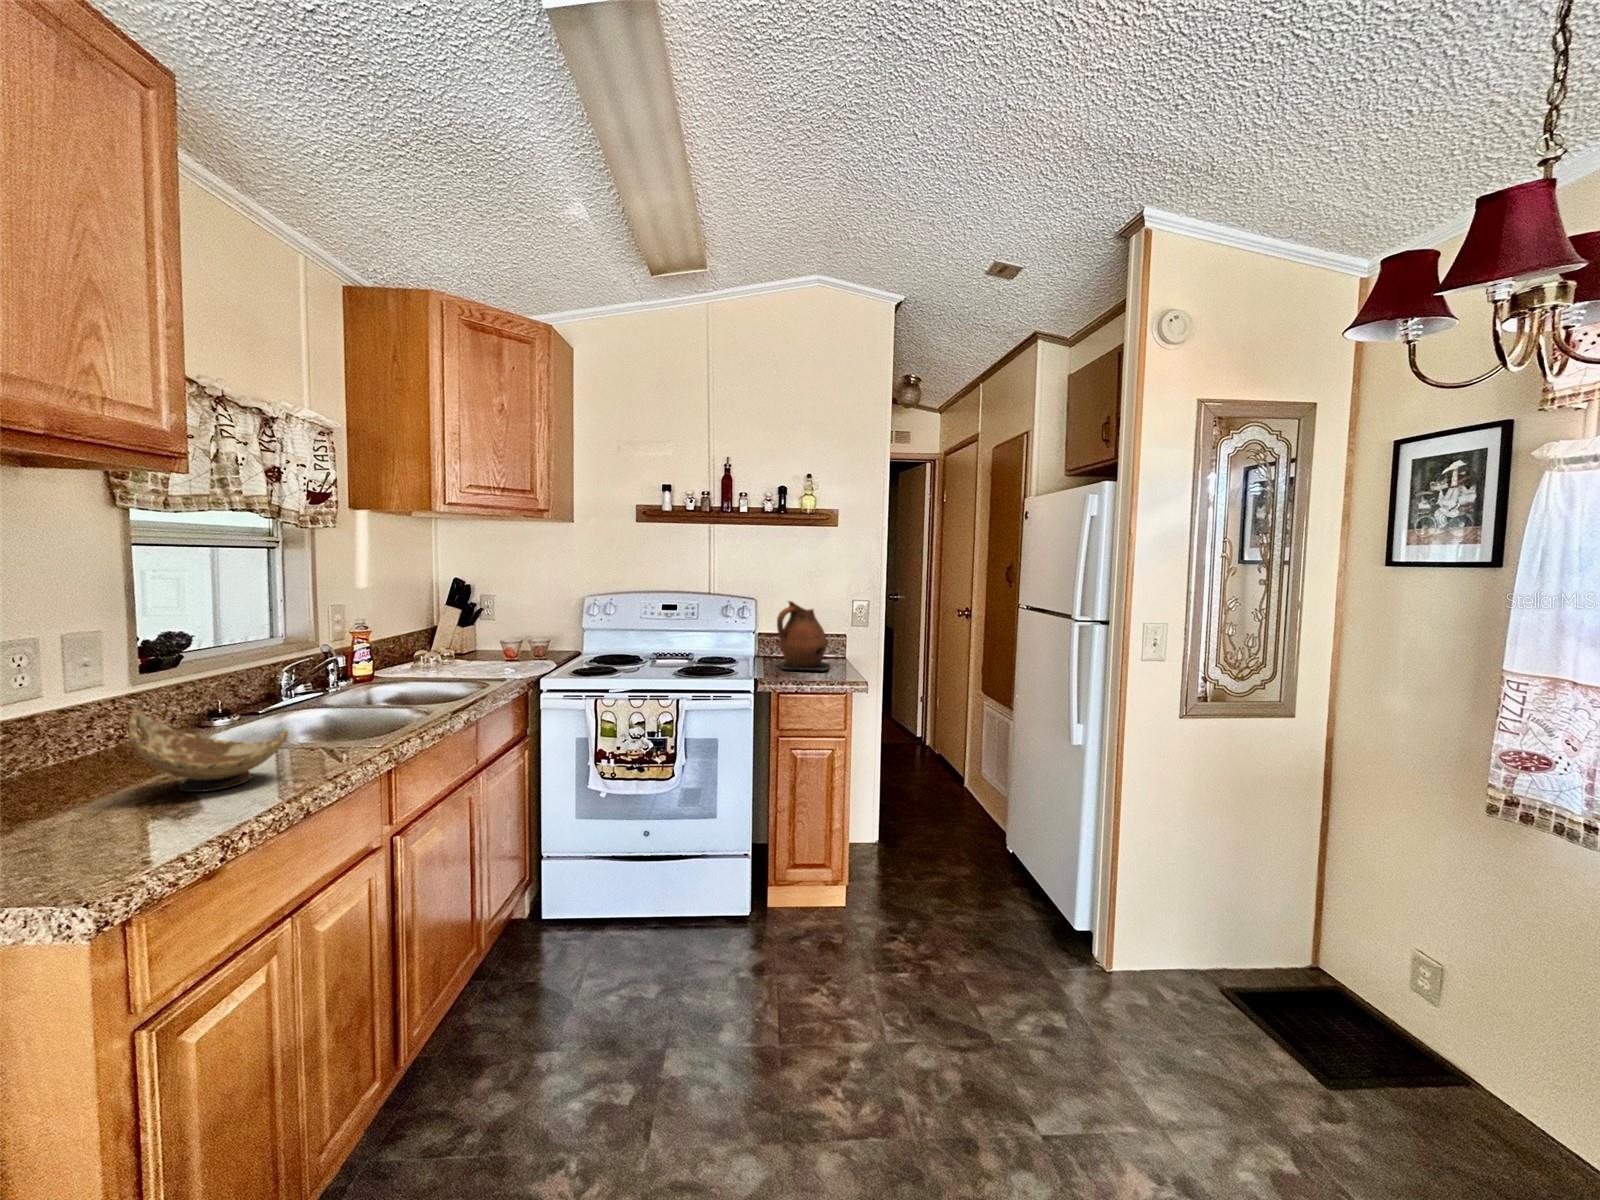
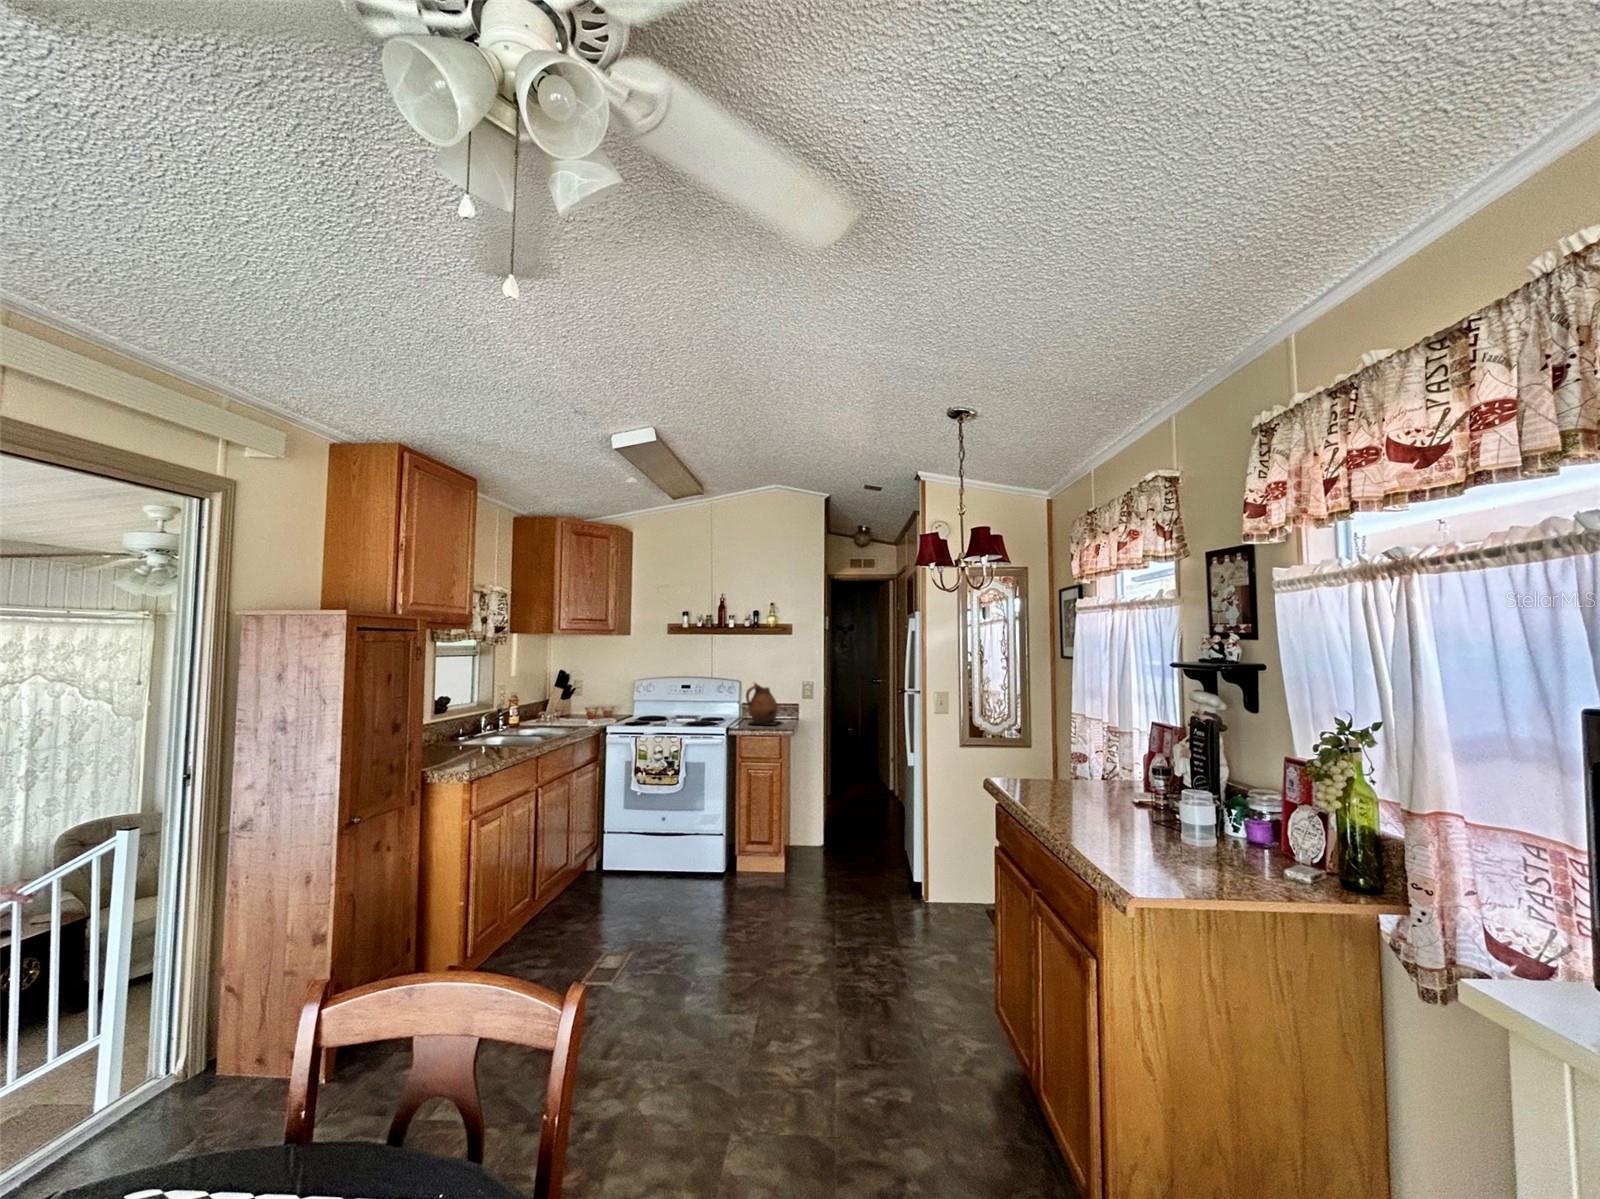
decorative bowl: present [129,709,288,792] -> none [453,722,504,754]

